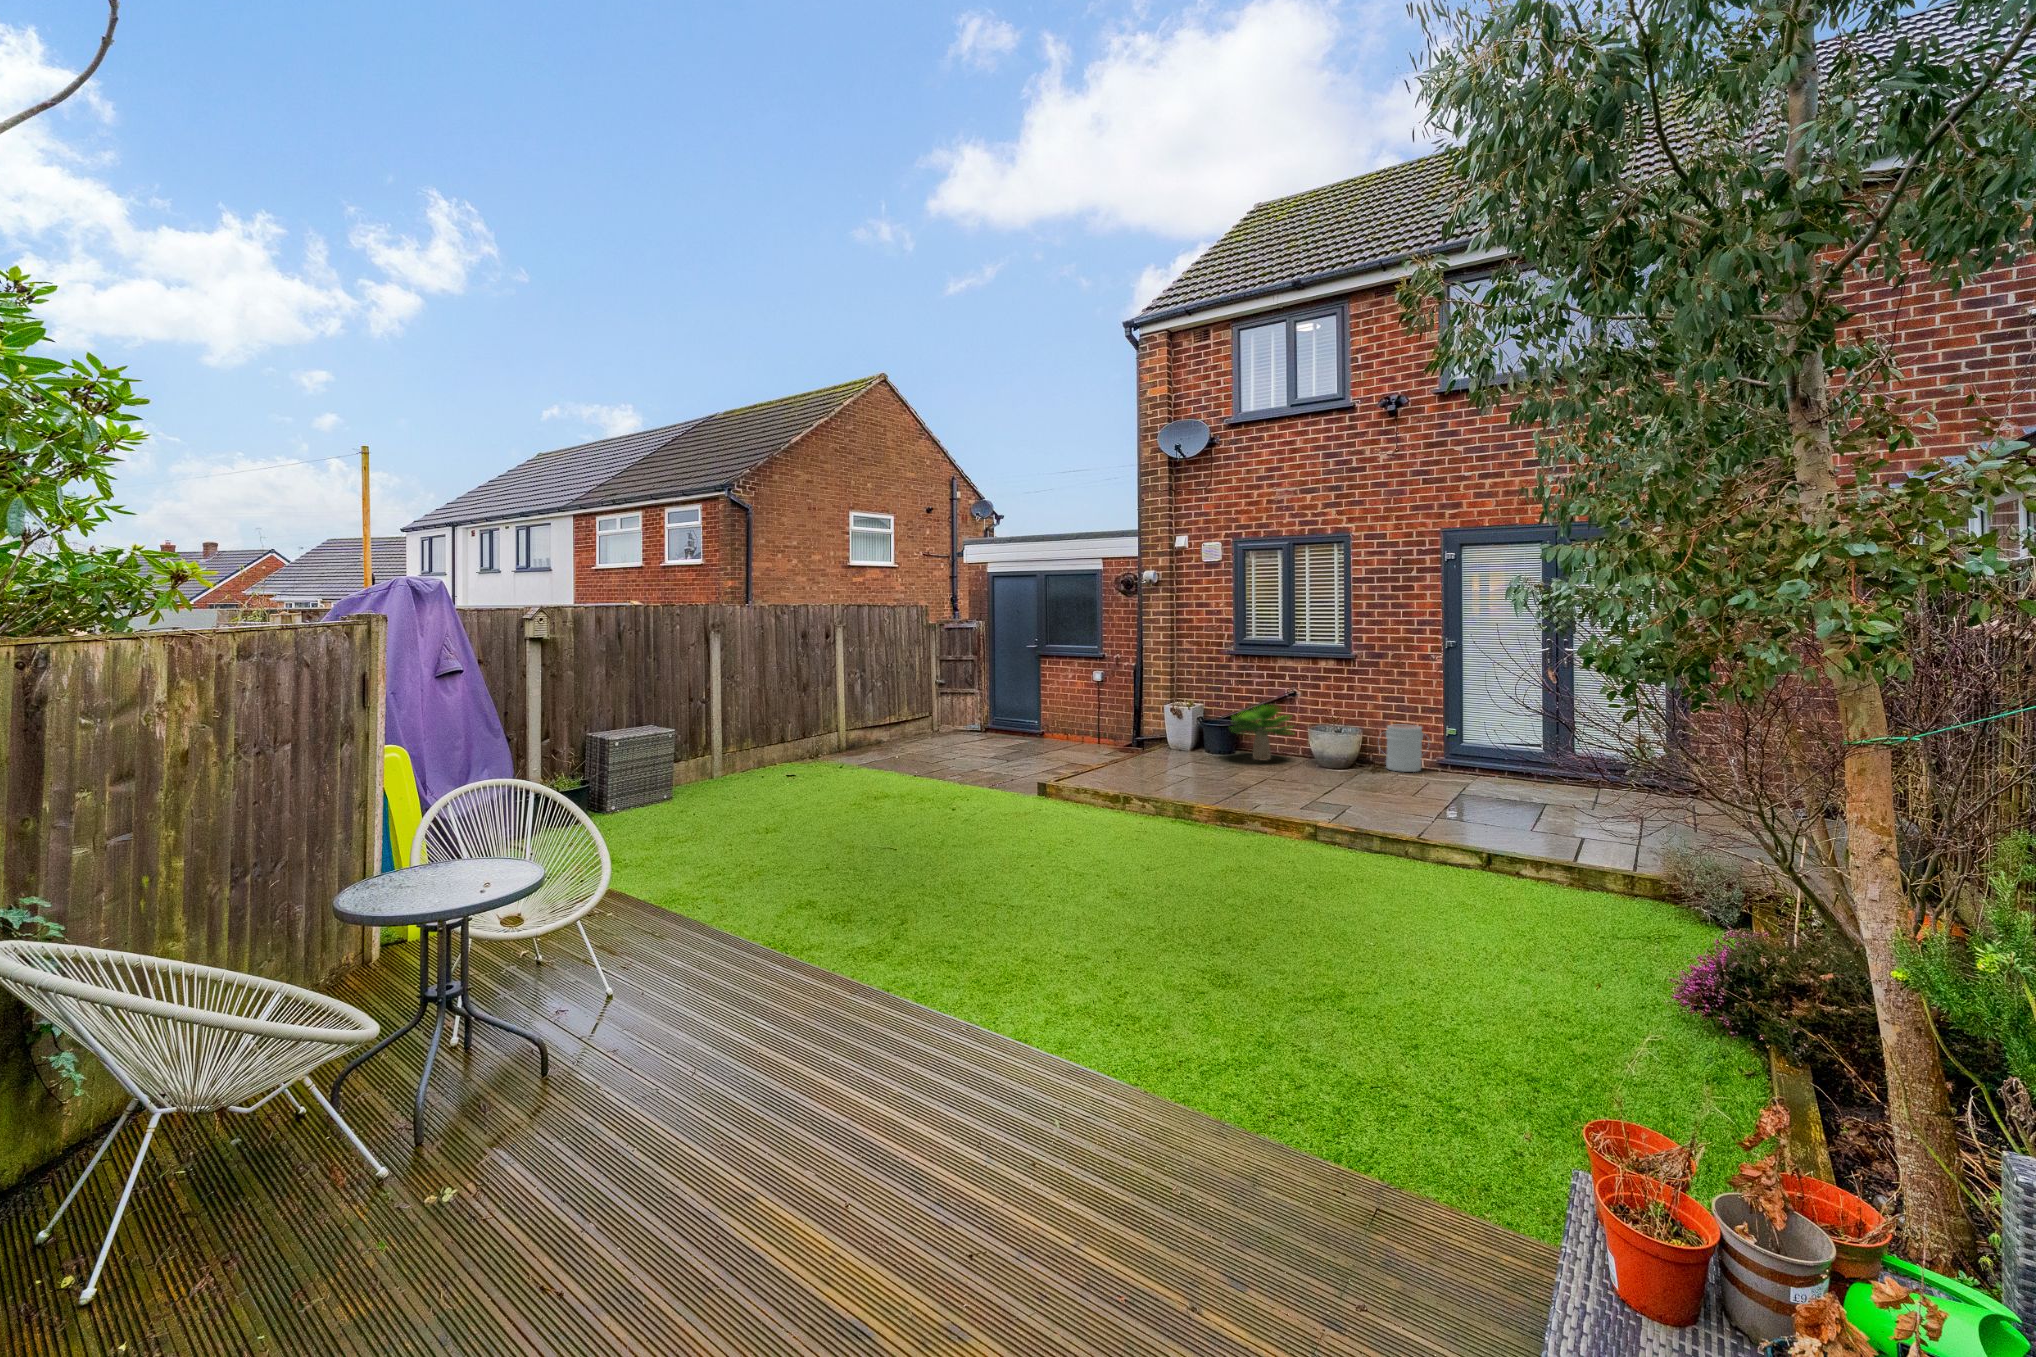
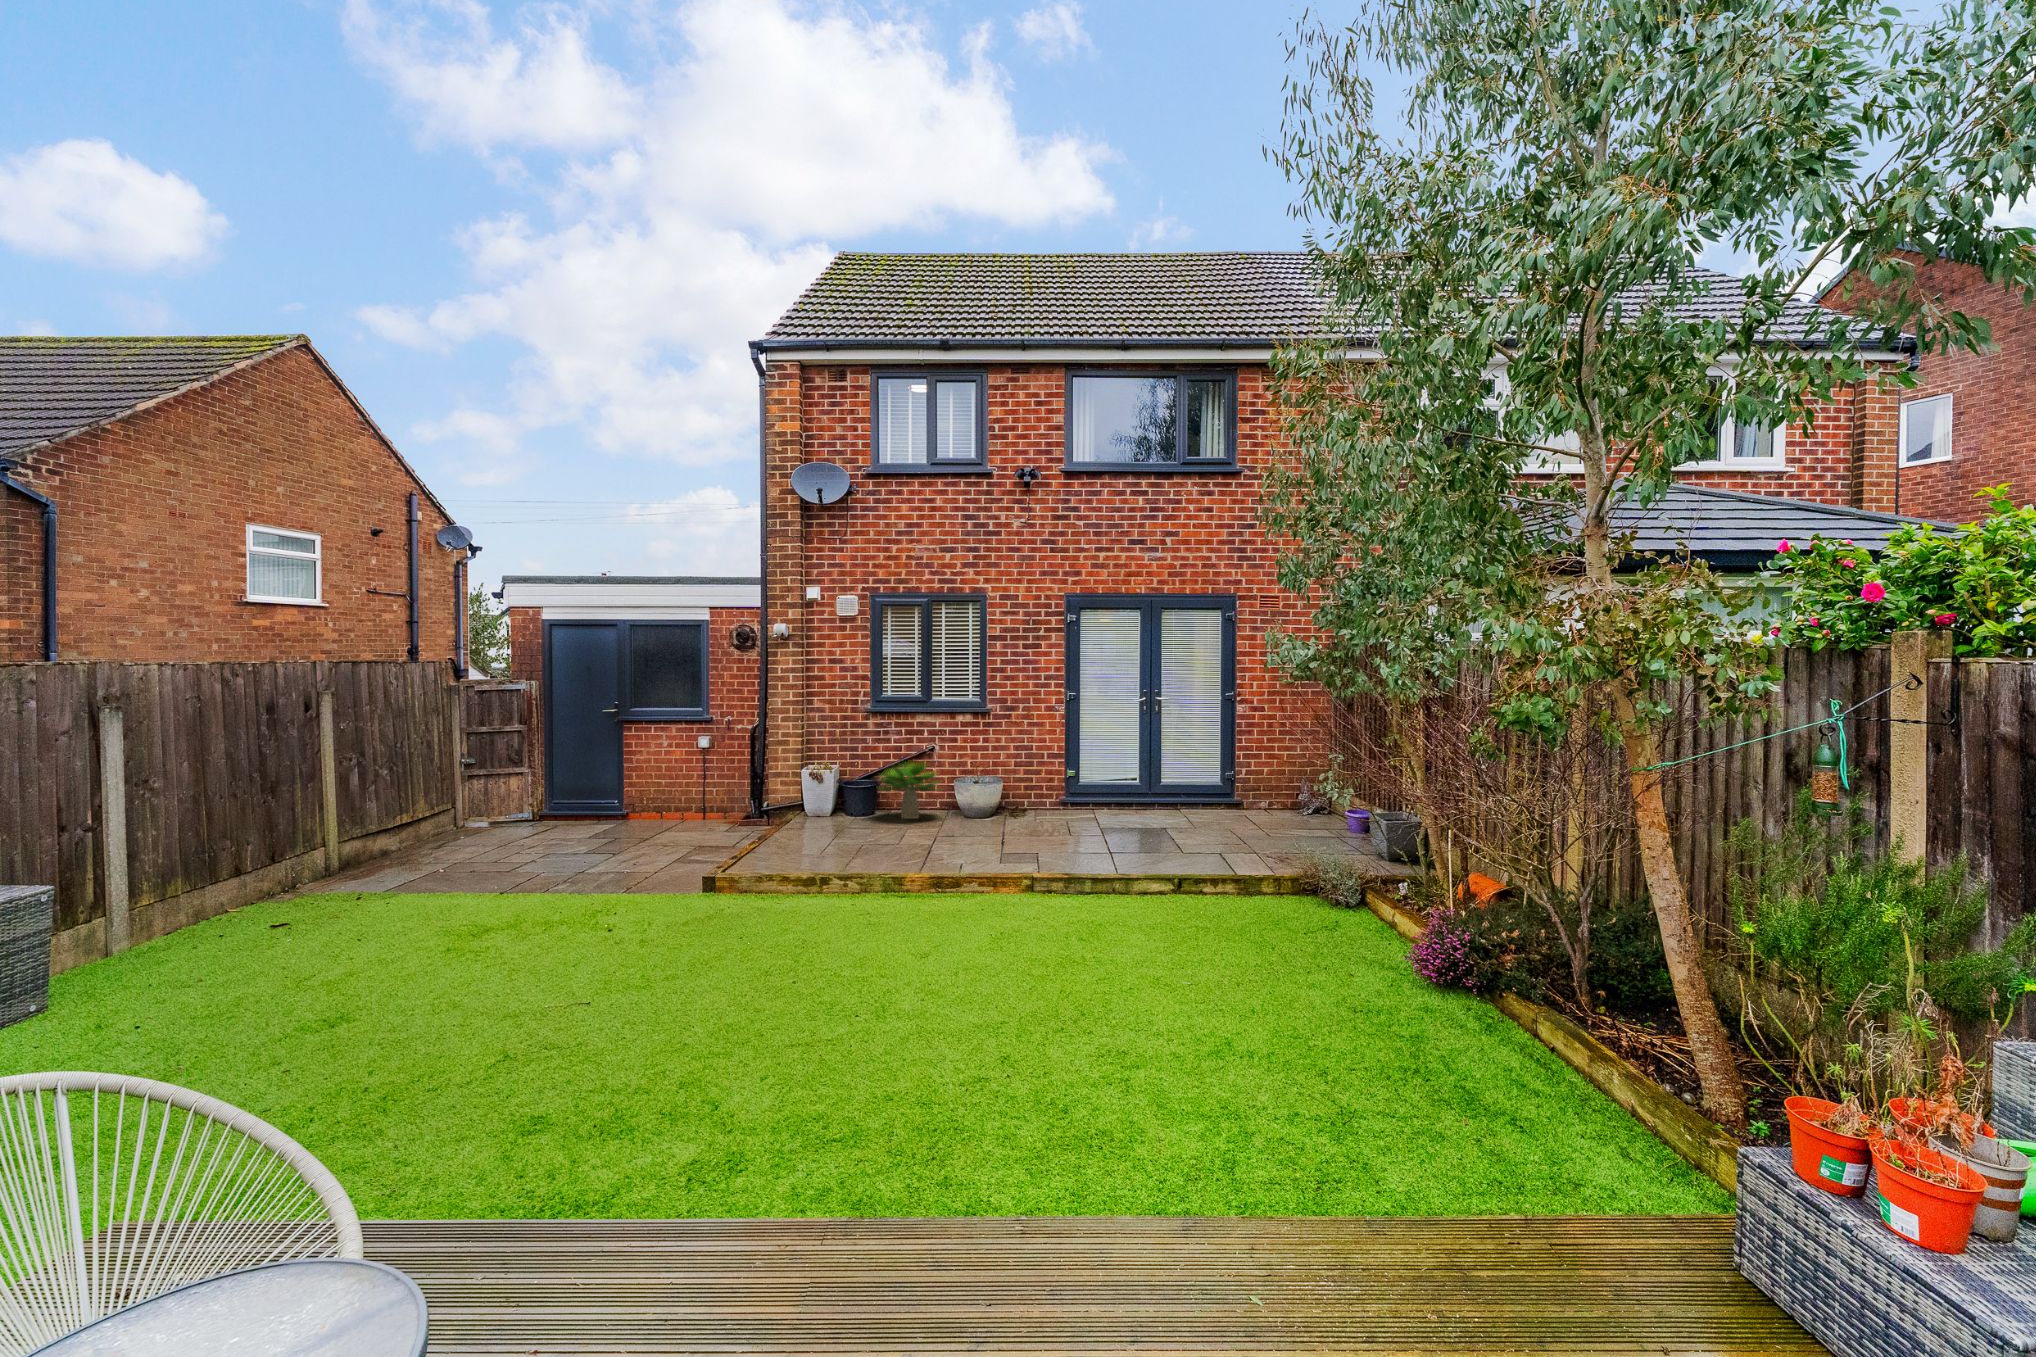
bucket: present [1386,725,1423,772] -> none [1022,775,1066,819]

